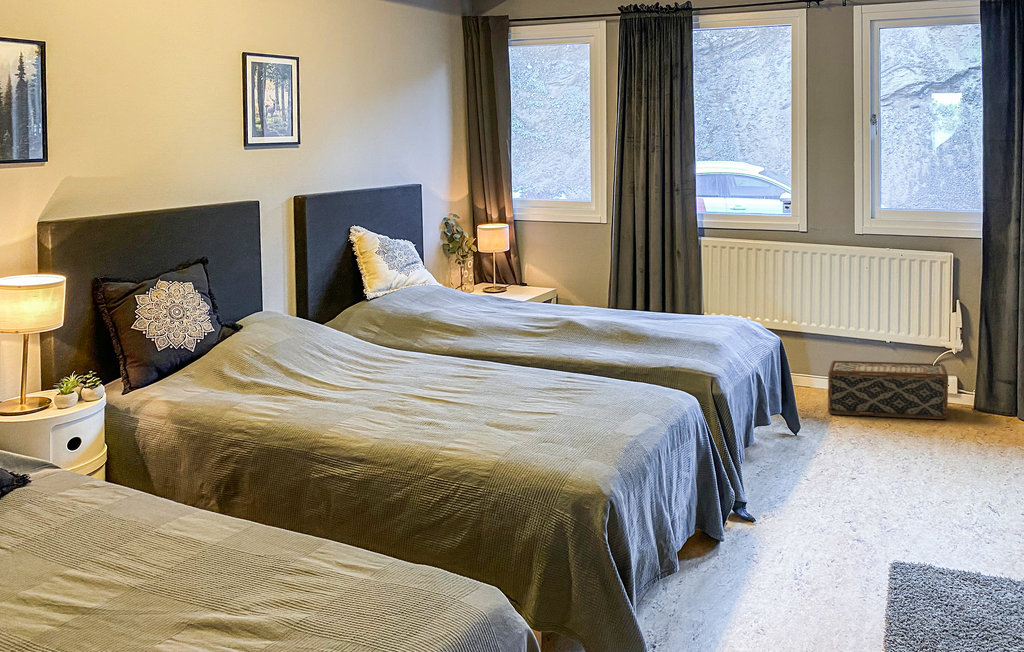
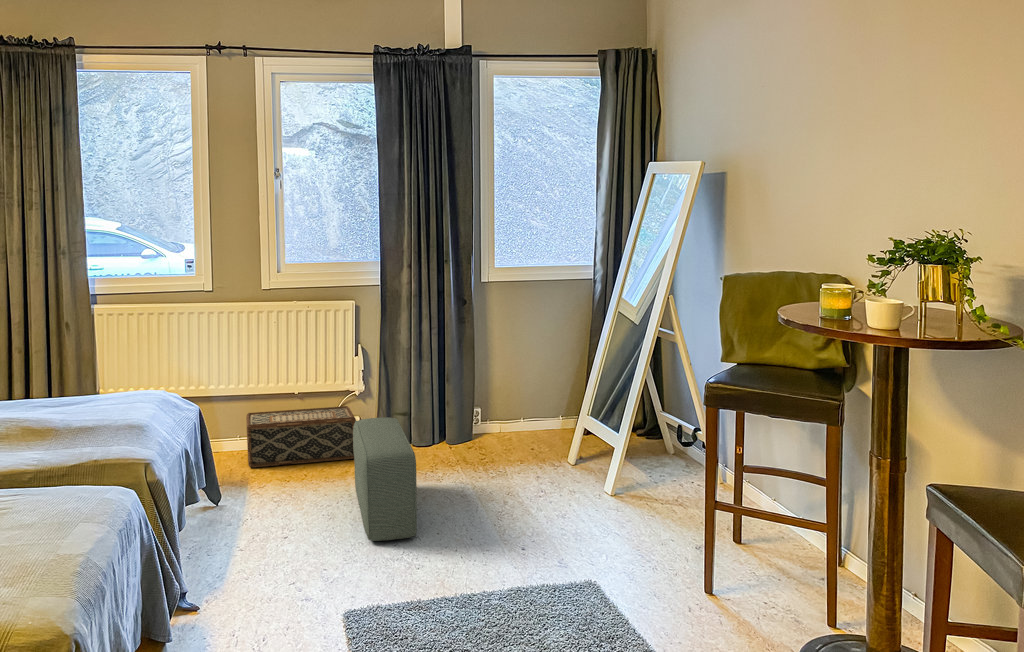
pouf: none [935,372,999,499] -> present [353,418,417,541]

